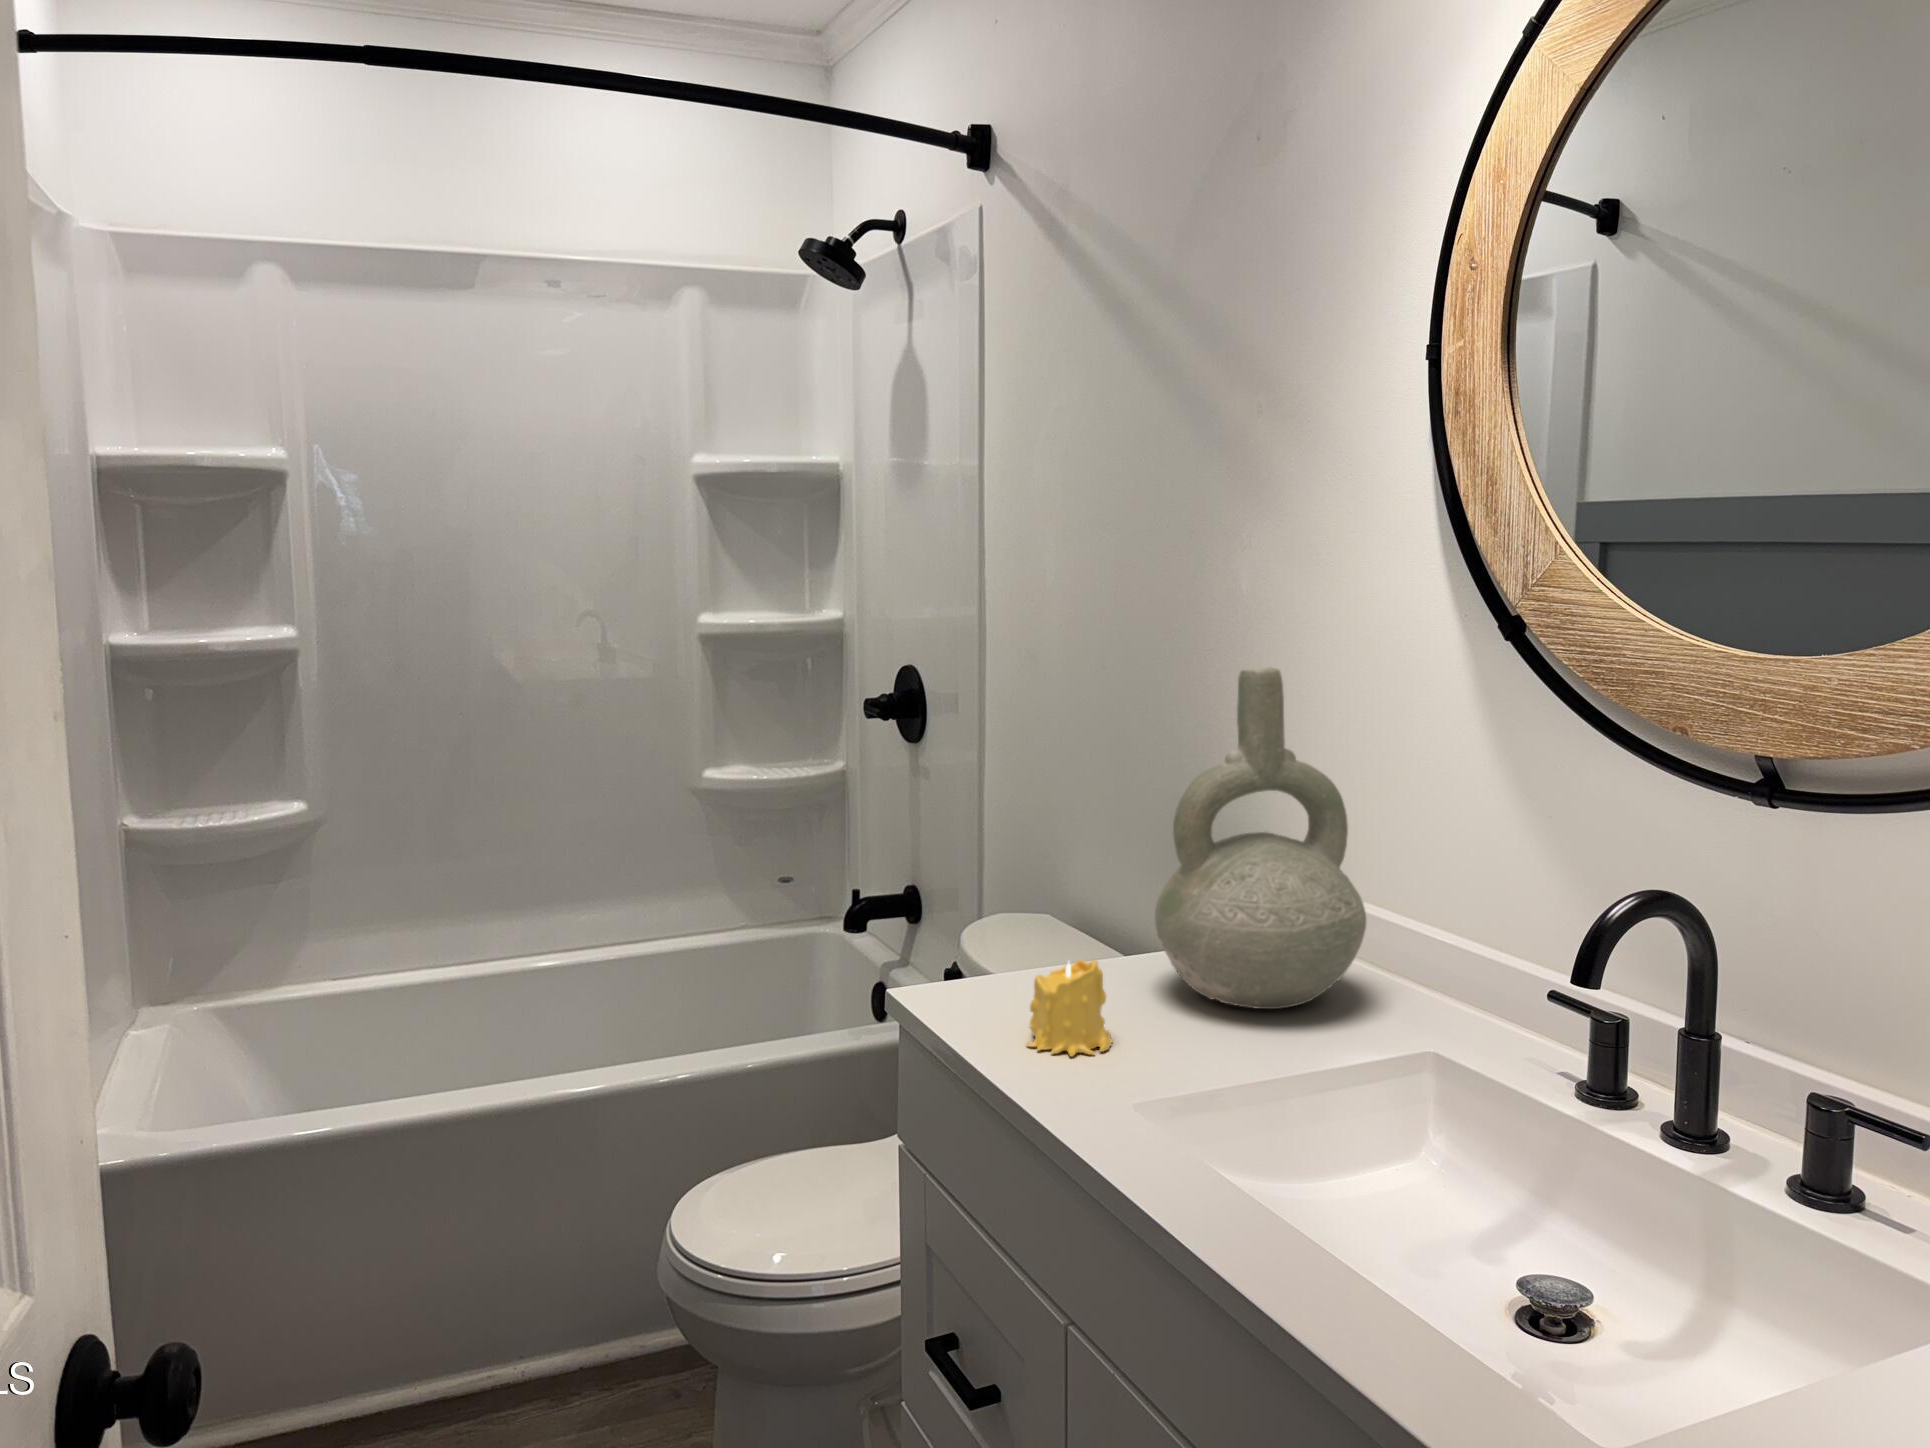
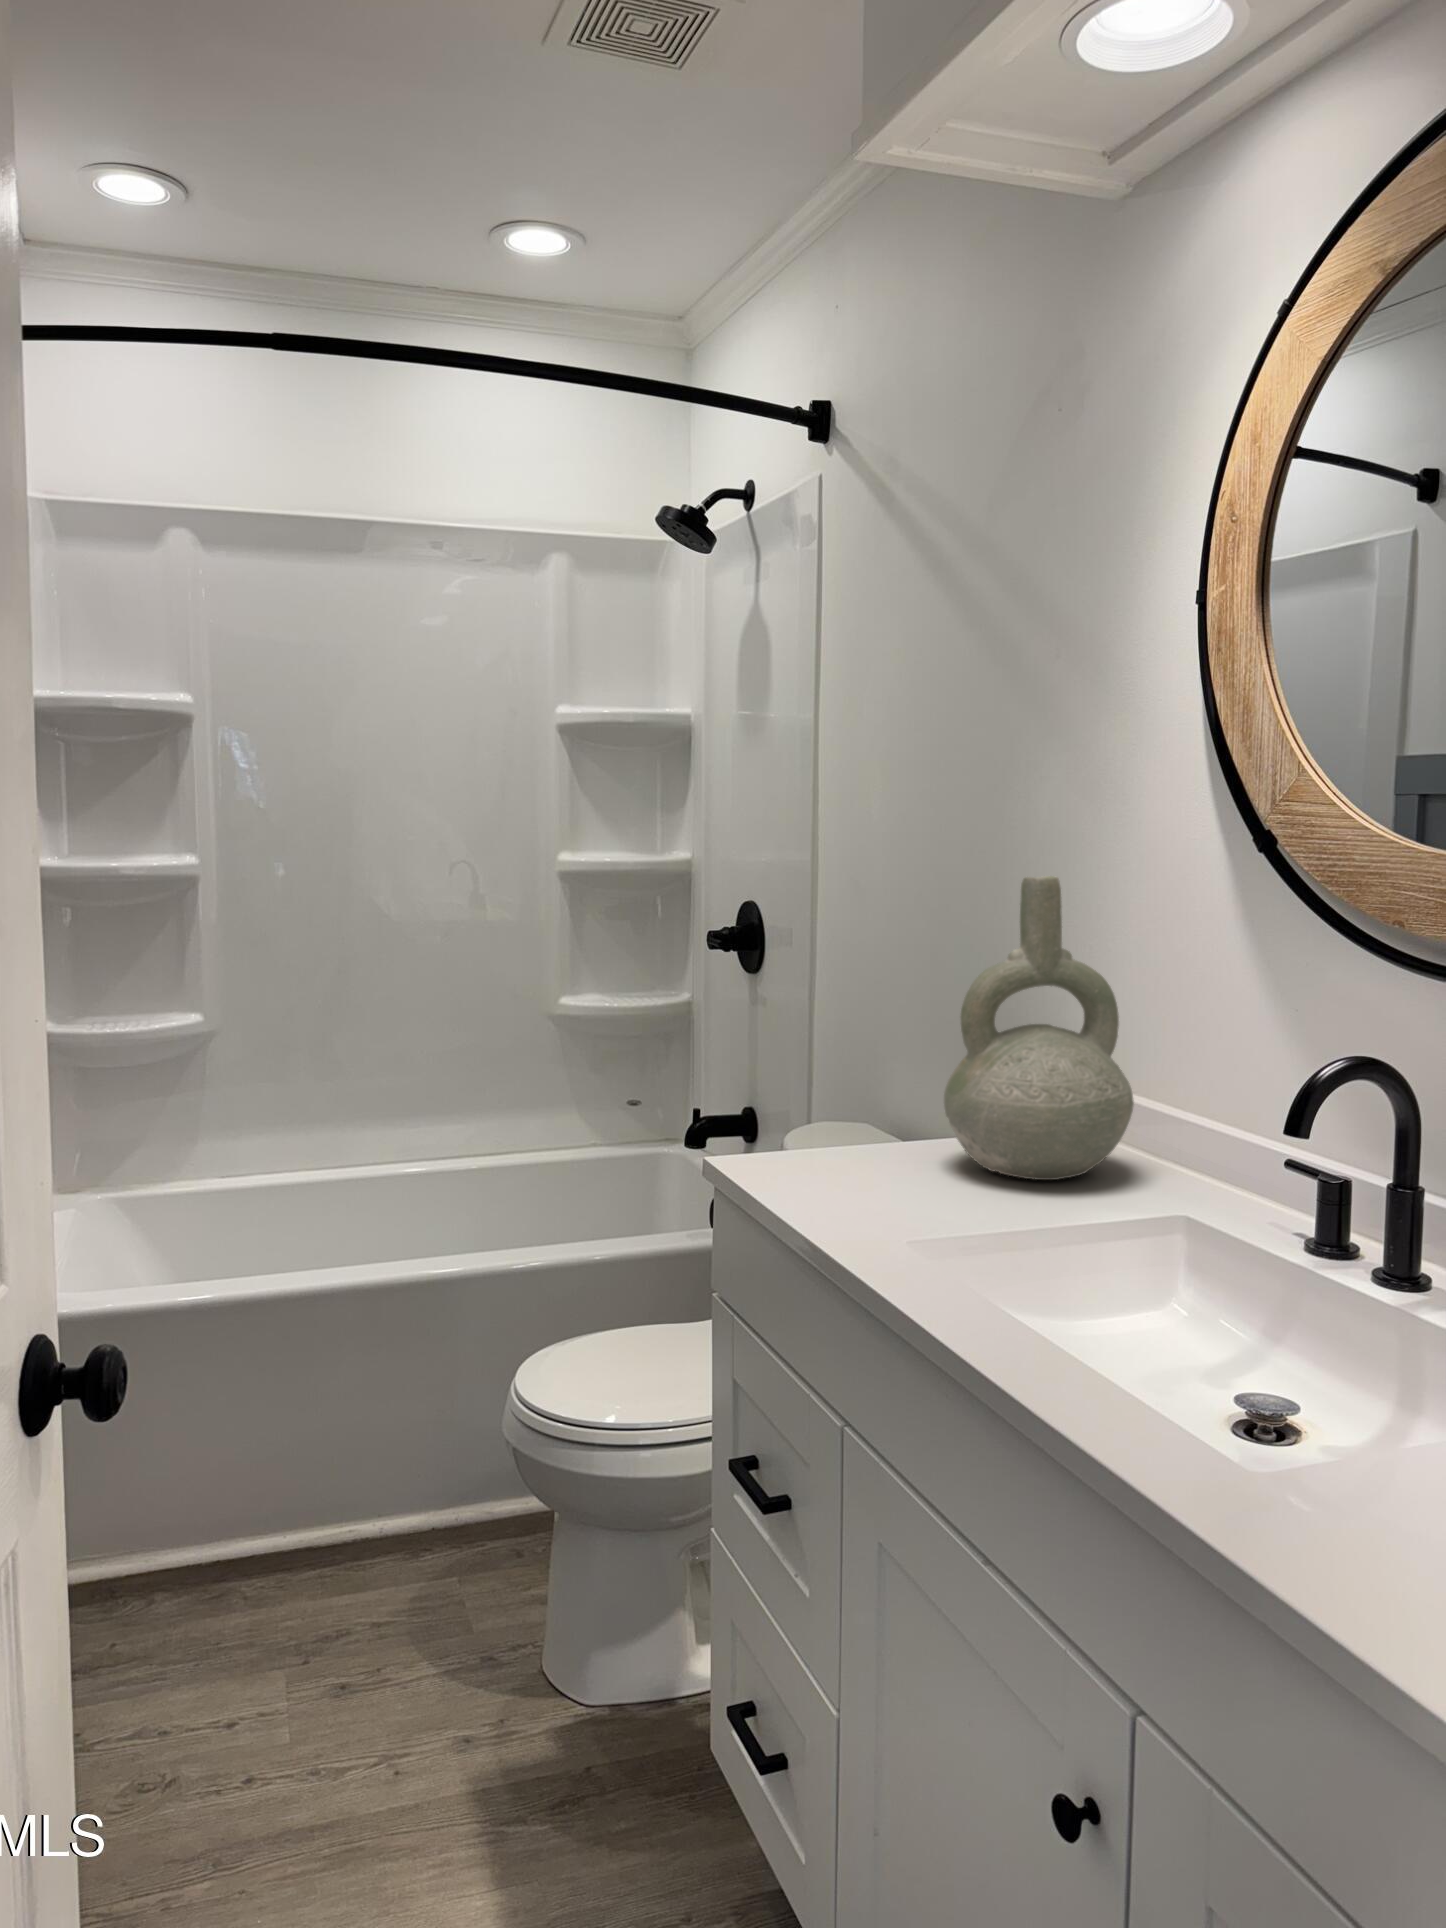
candle: present [1026,960,1112,1056] -> none [821,1123,898,1208]

